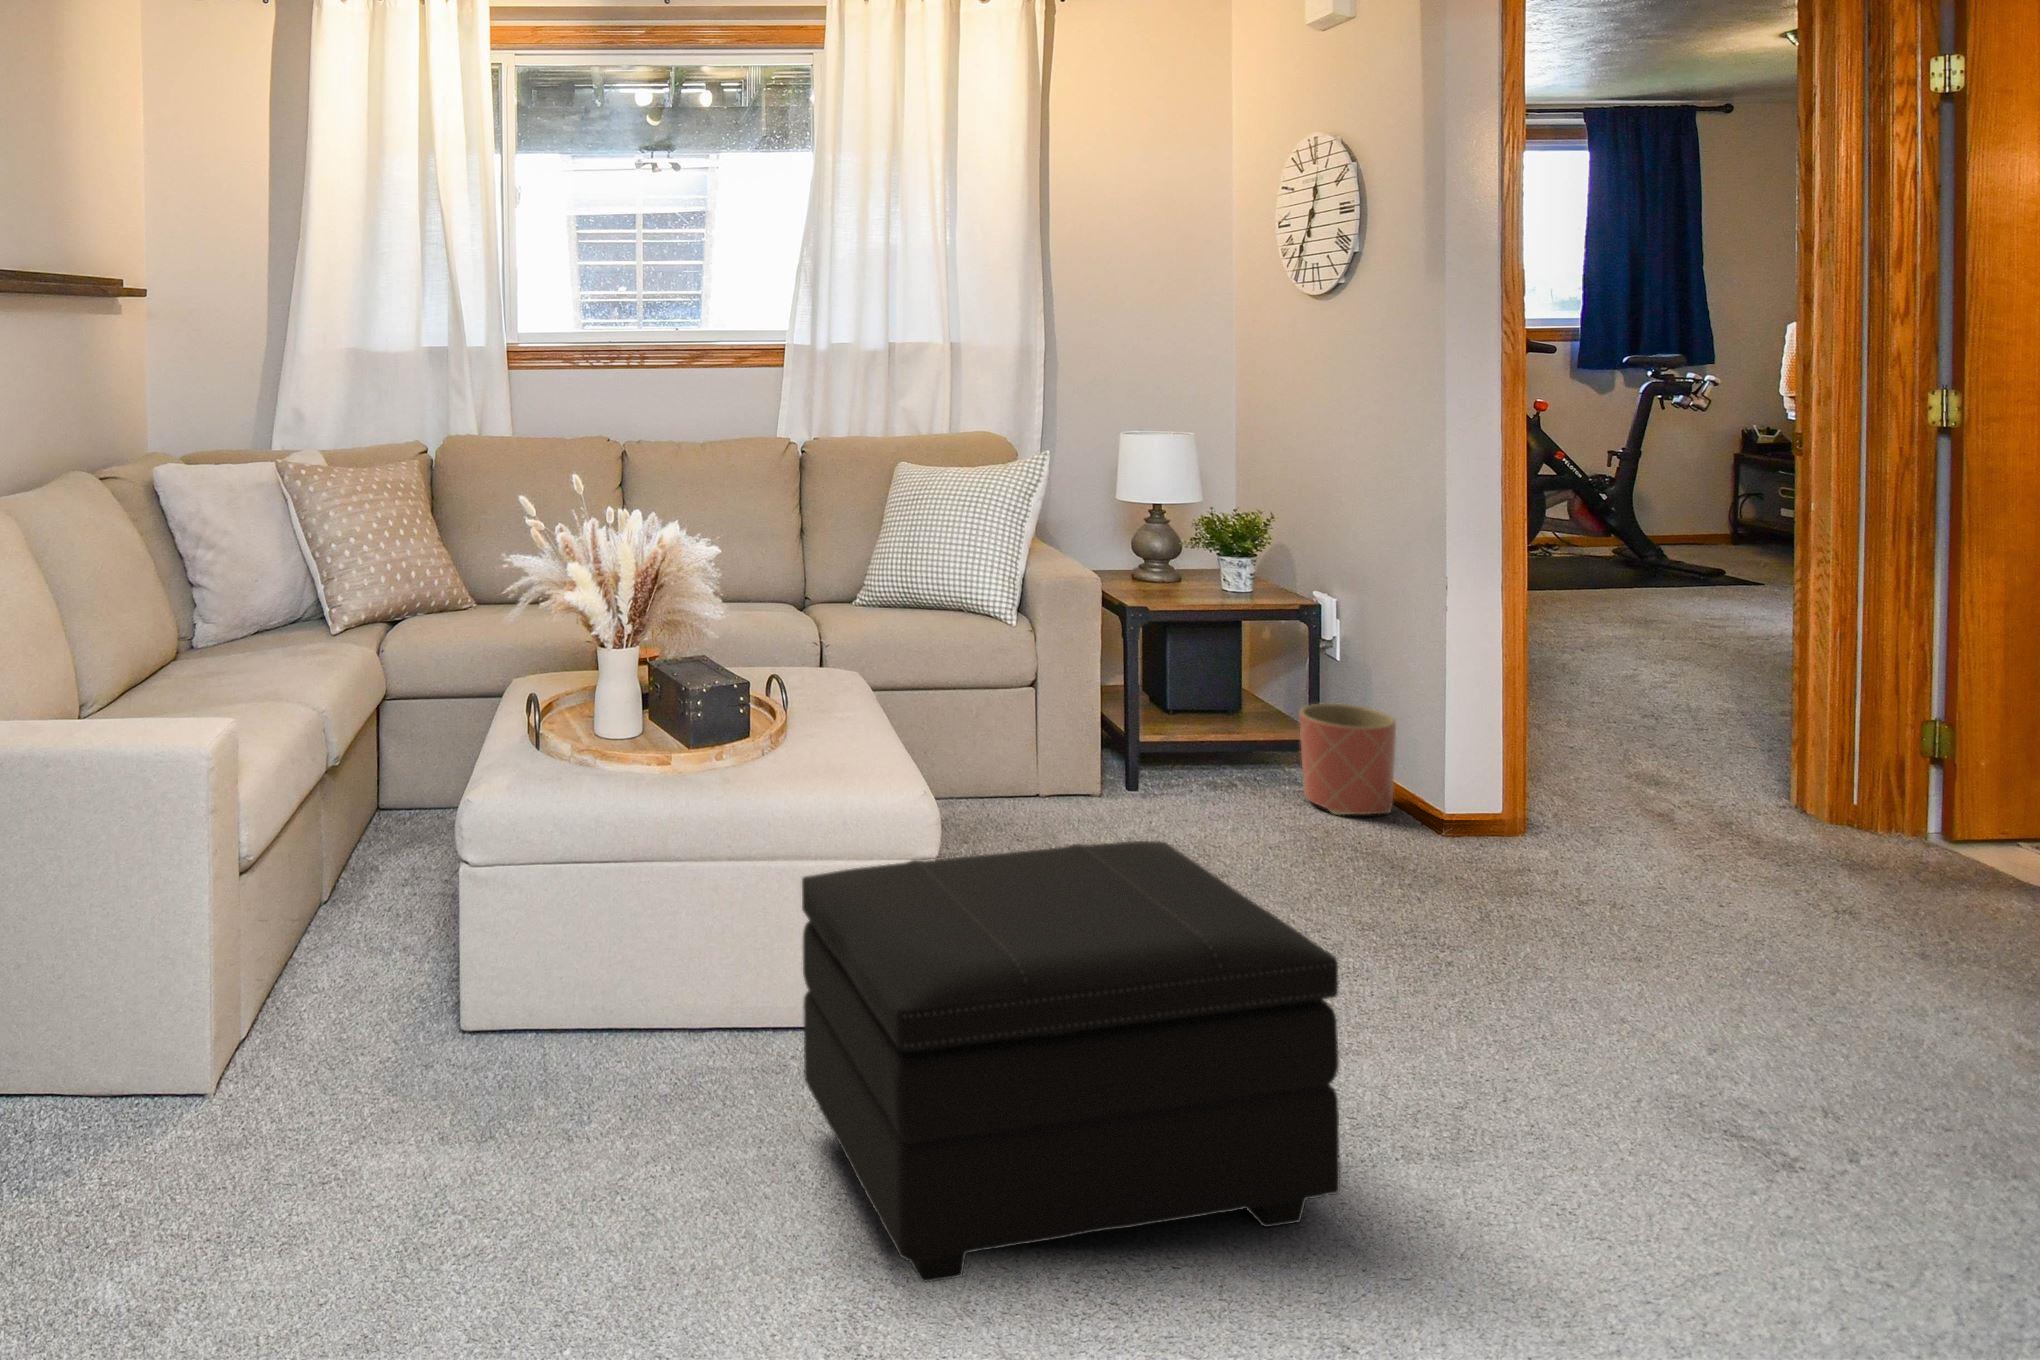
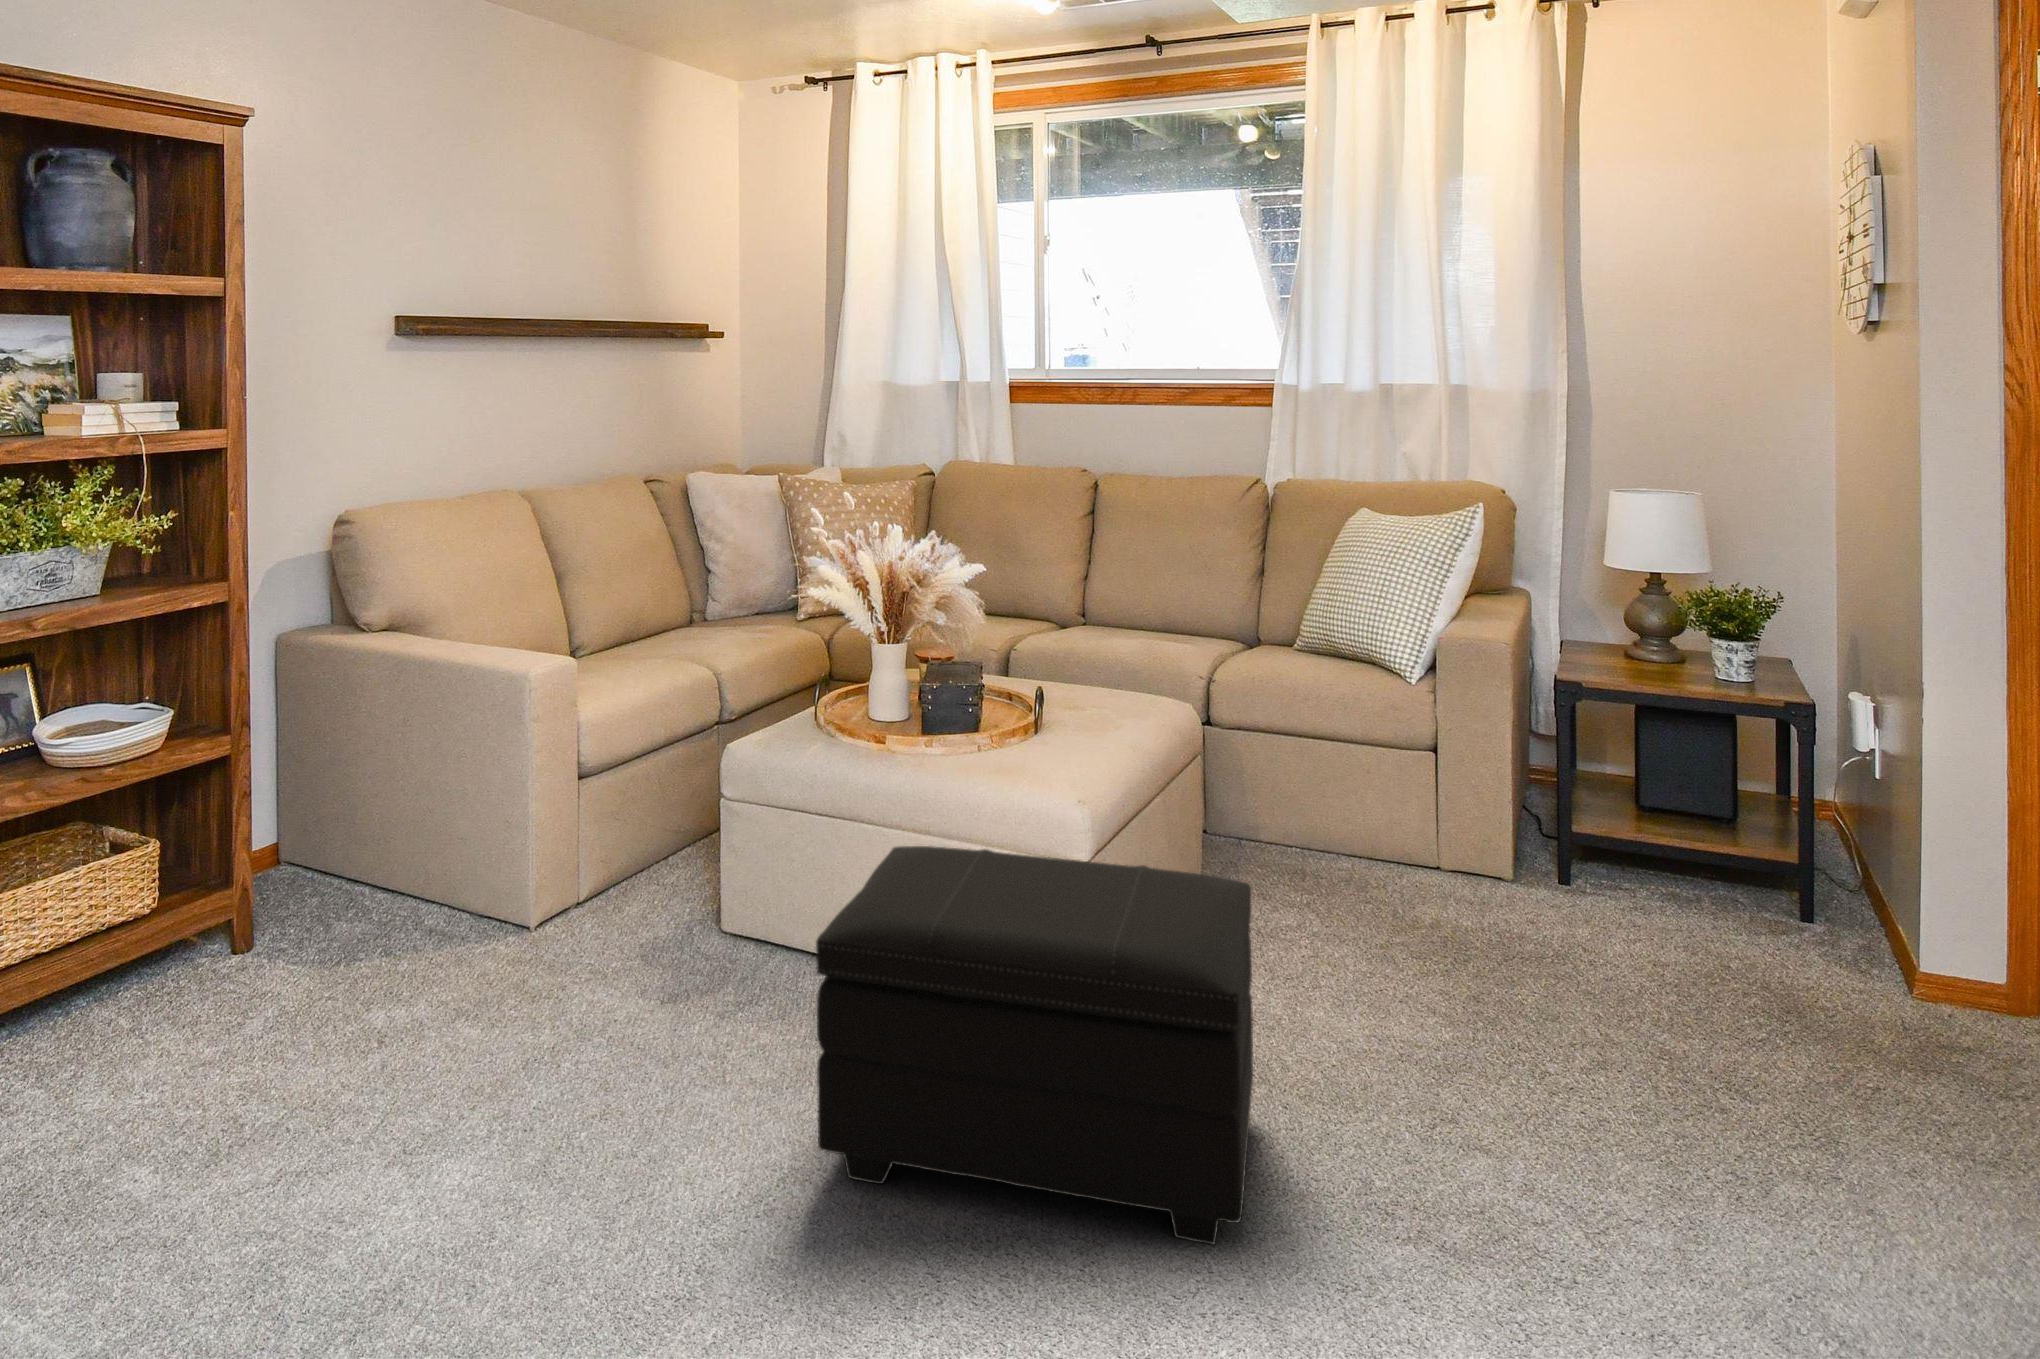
planter: present [1299,703,1396,815] -> none [1755,824,1881,967]

